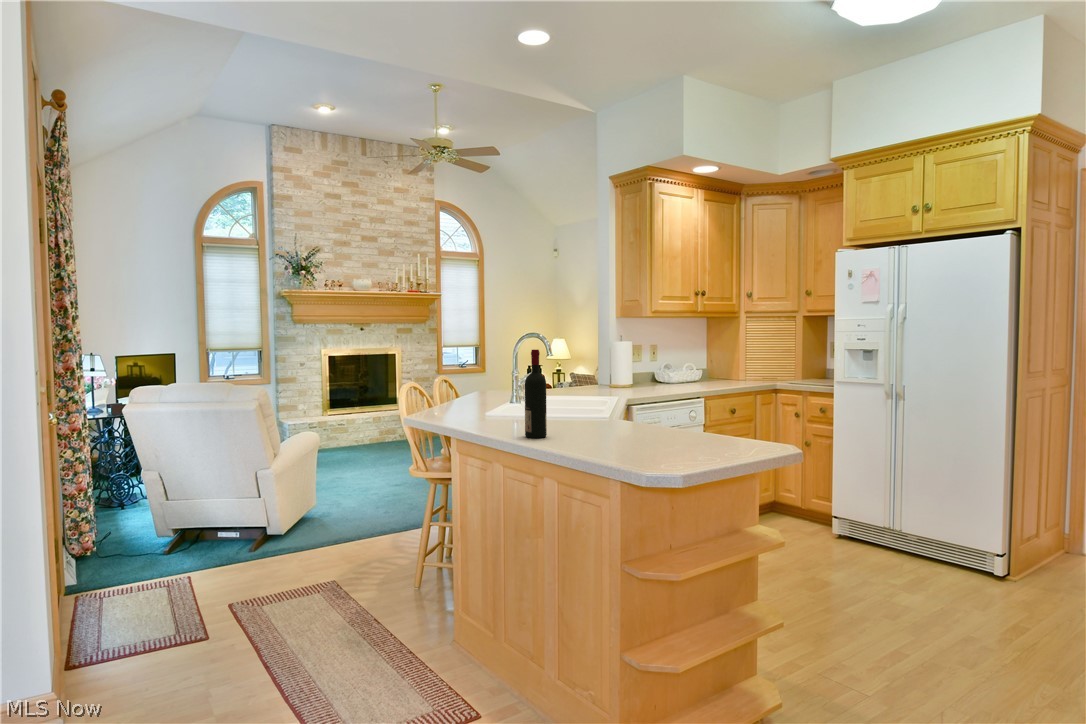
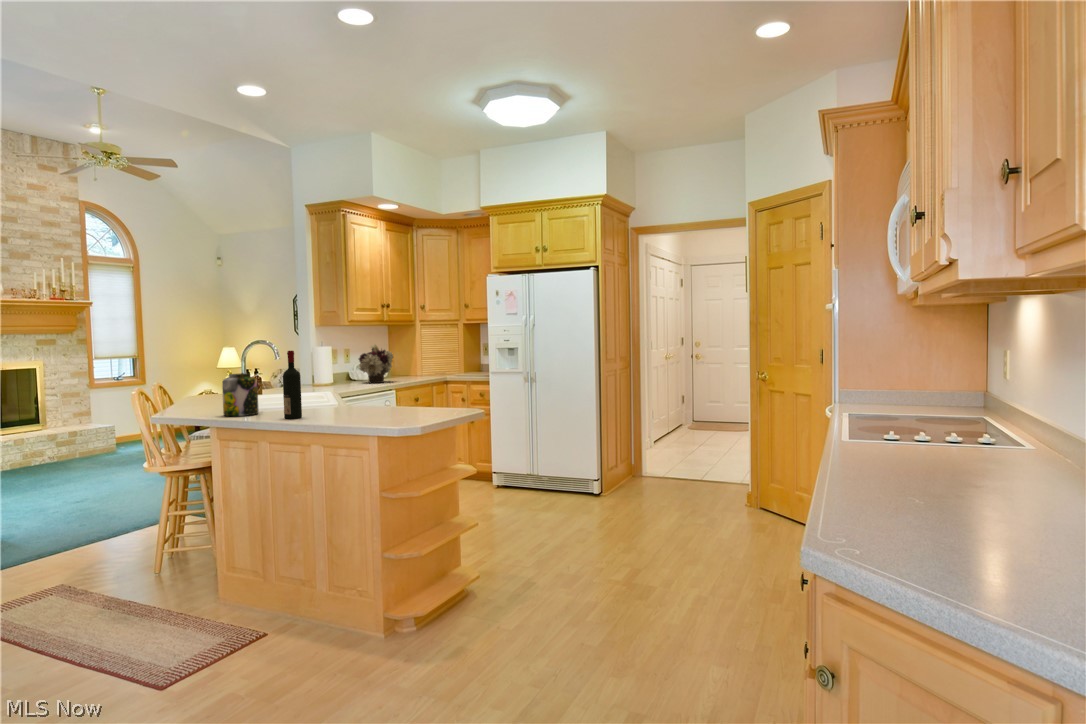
flower arrangement: none [663,340,706,387] -> present [359,344,393,383]
jar: none [470,375,508,426] -> present [222,373,258,416]

